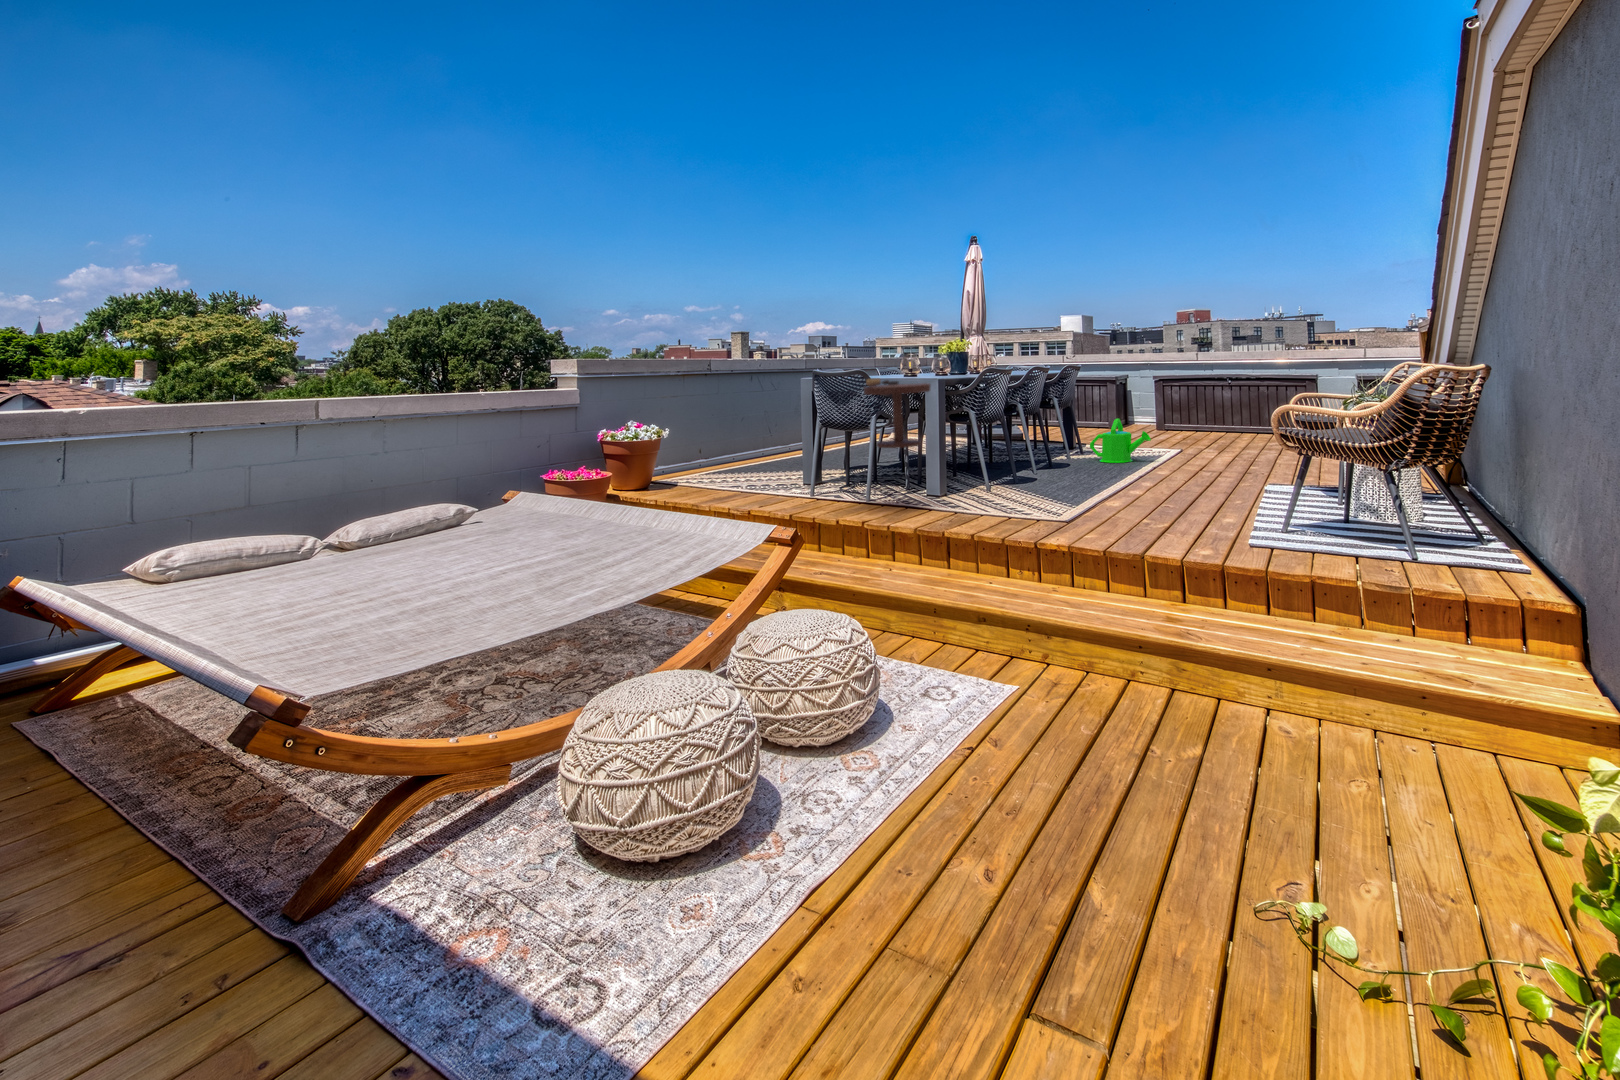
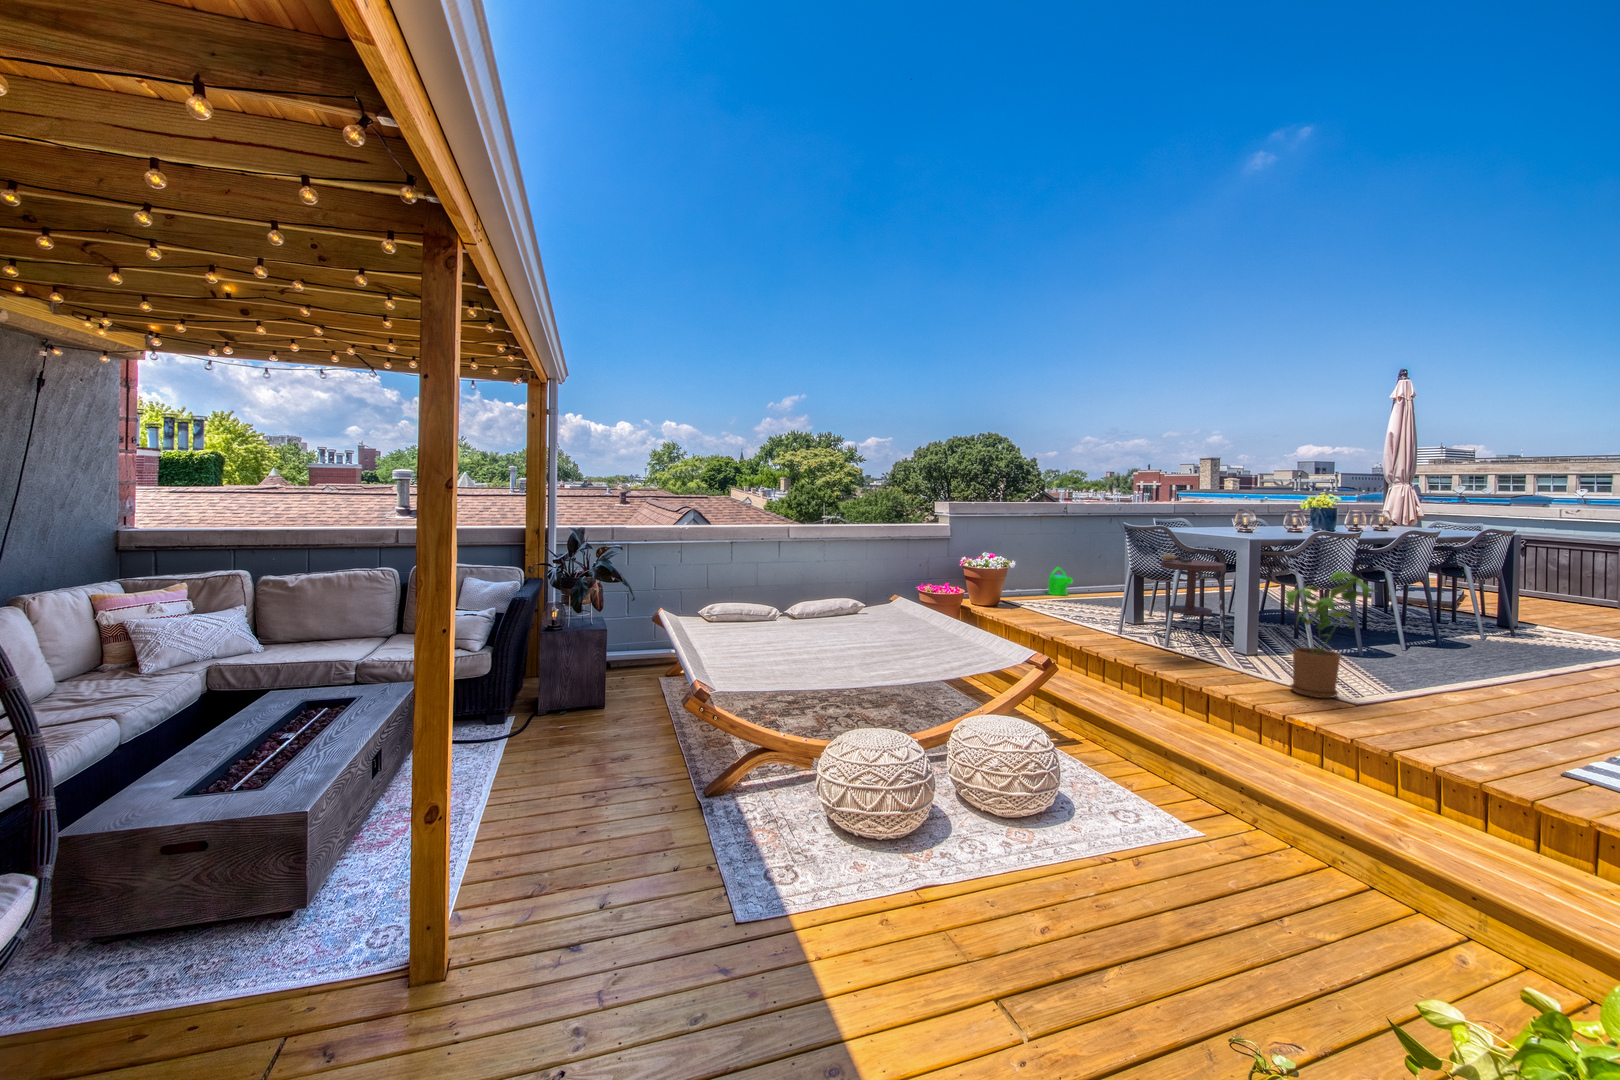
house plant: none [1008,370,1090,512] -> present [1286,571,1375,698]
watering can: present [1090,419,1151,463] -> present [1047,567,1073,595]

